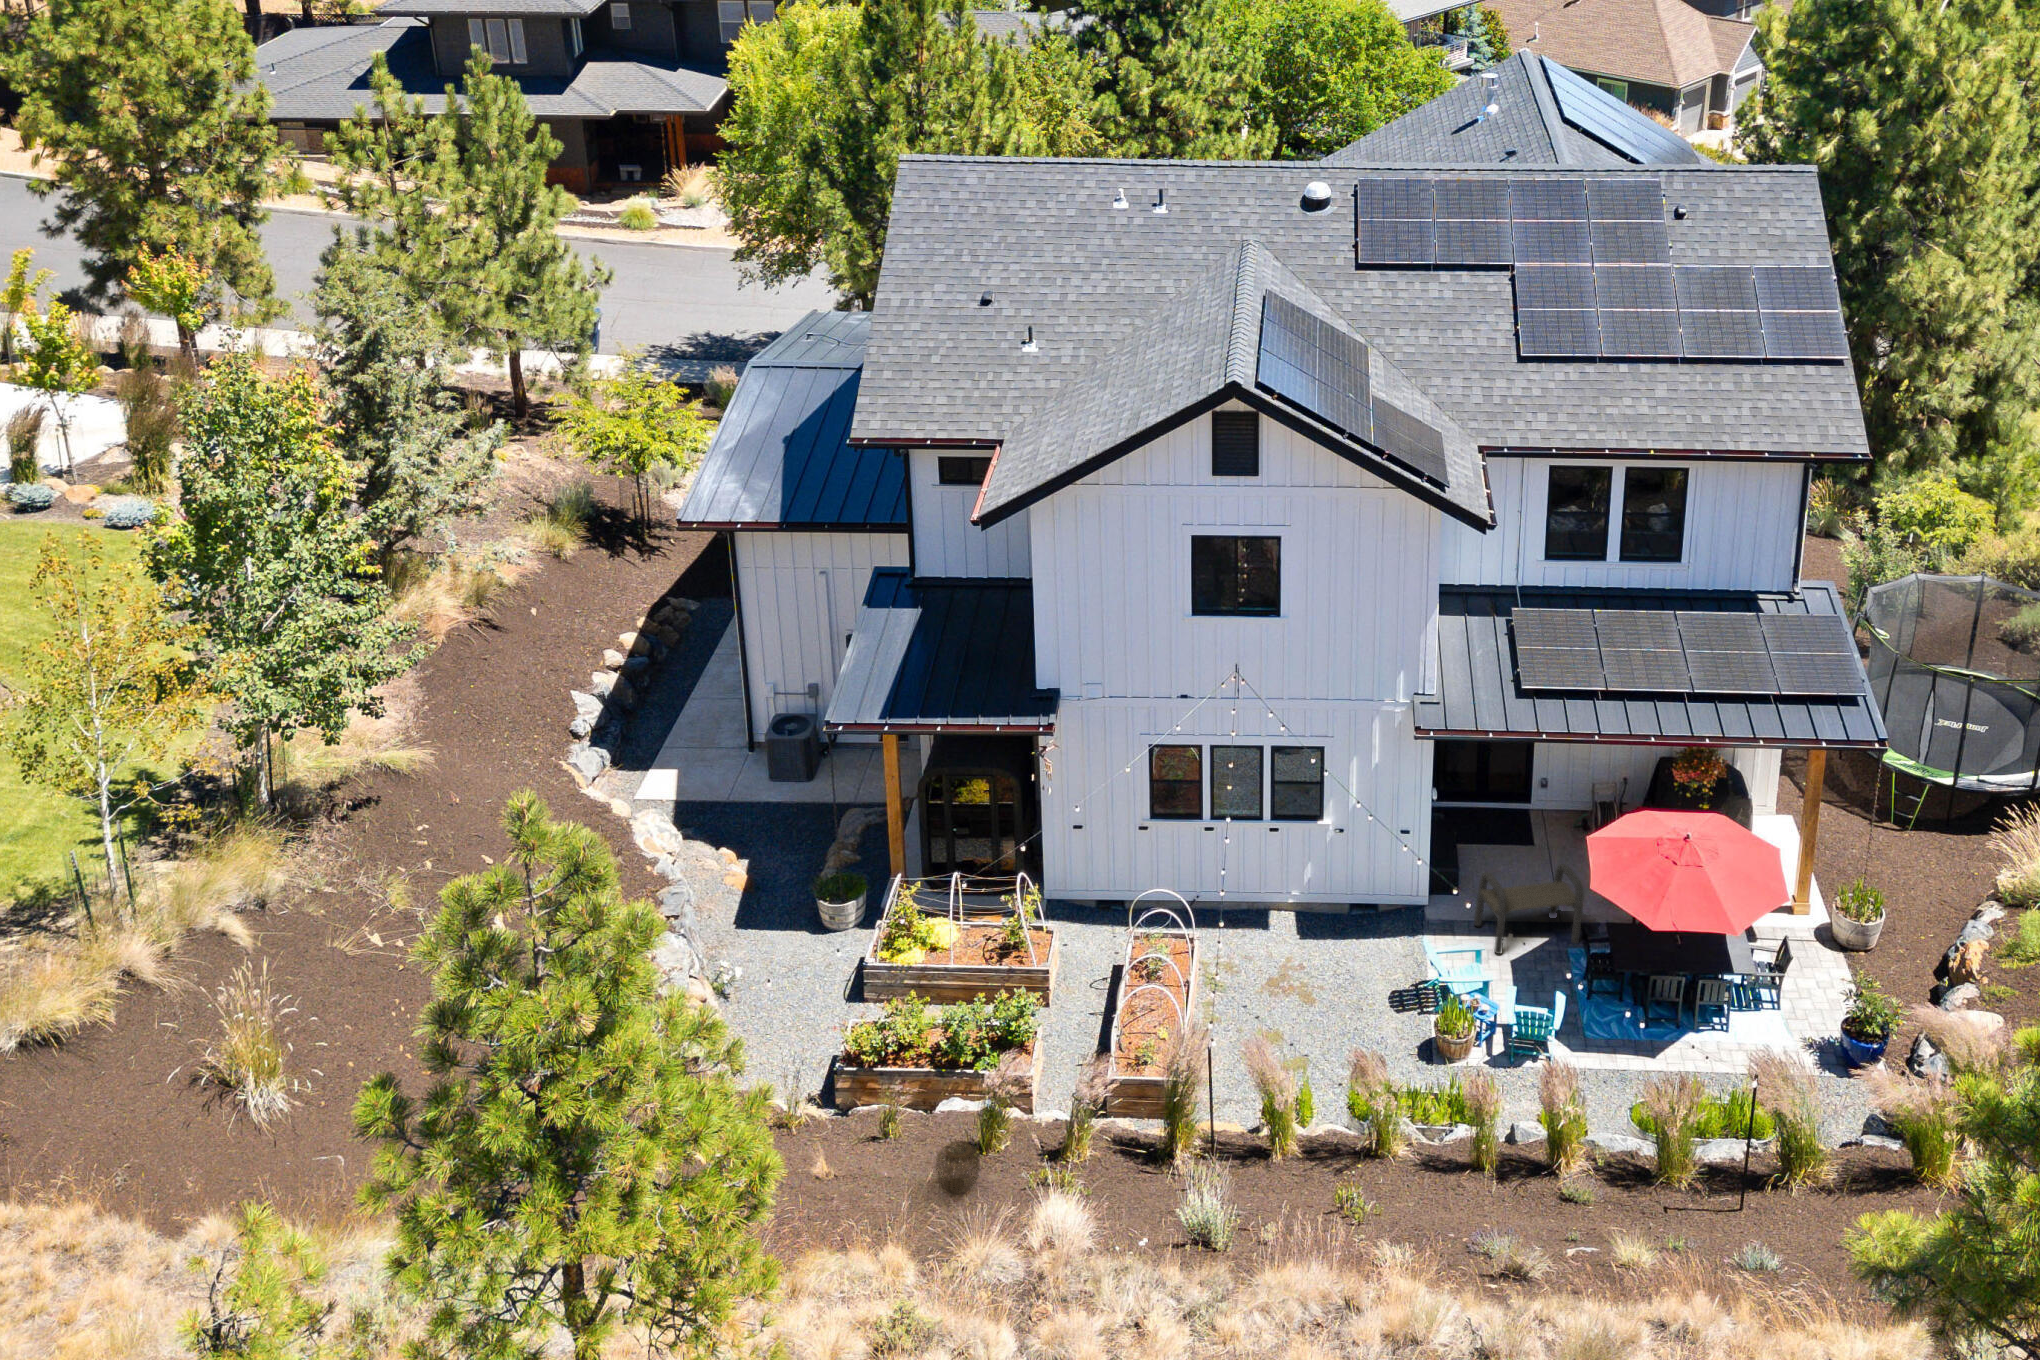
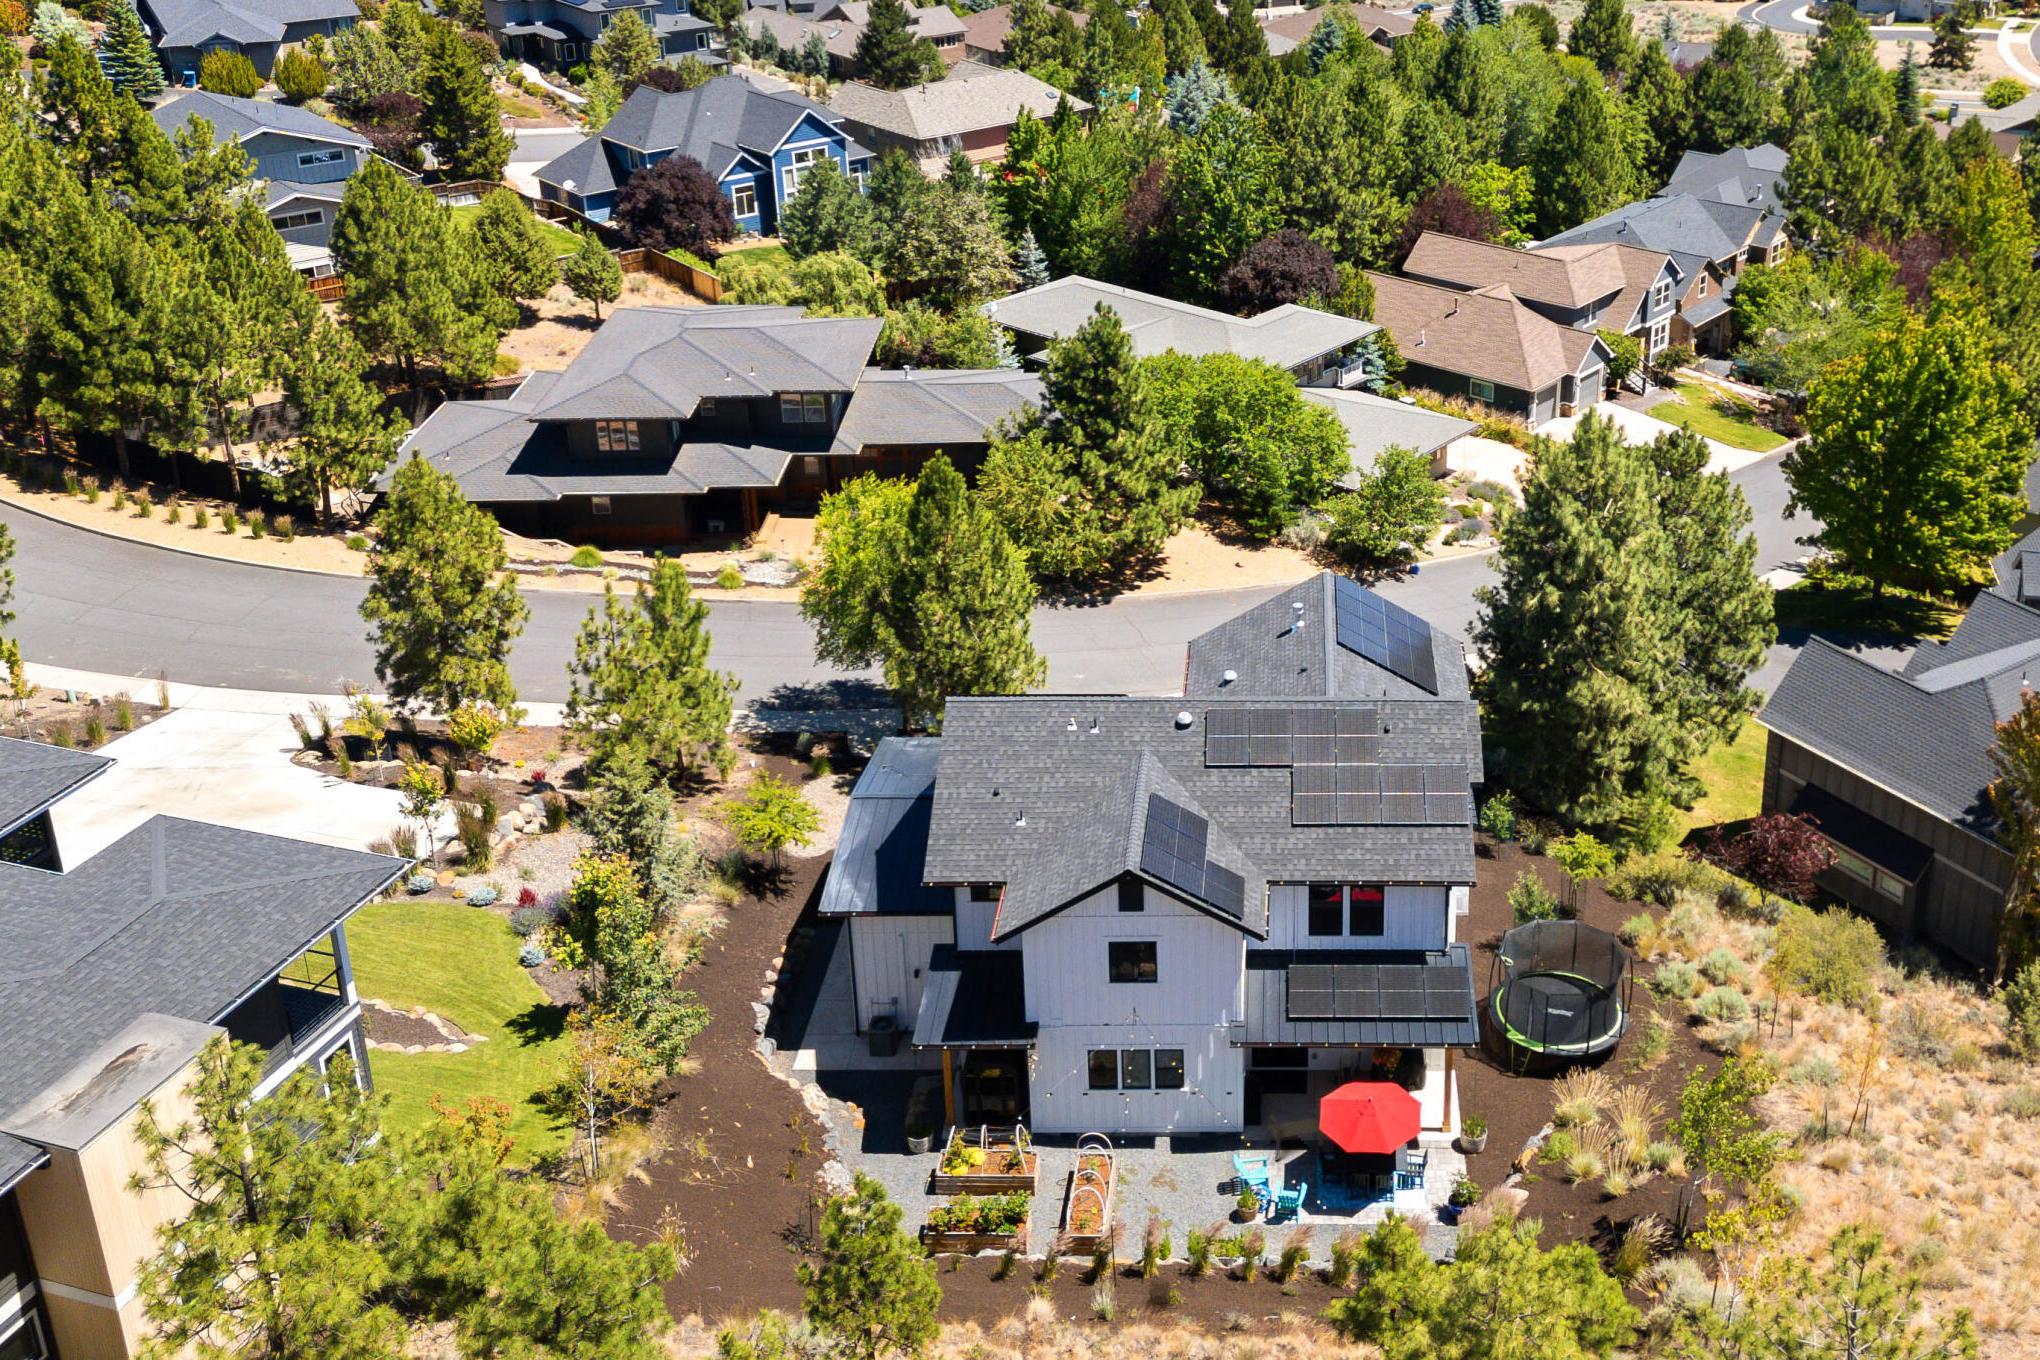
woven basket: present [936,1141,980,1194] -> present [1149,1278,1170,1304]

